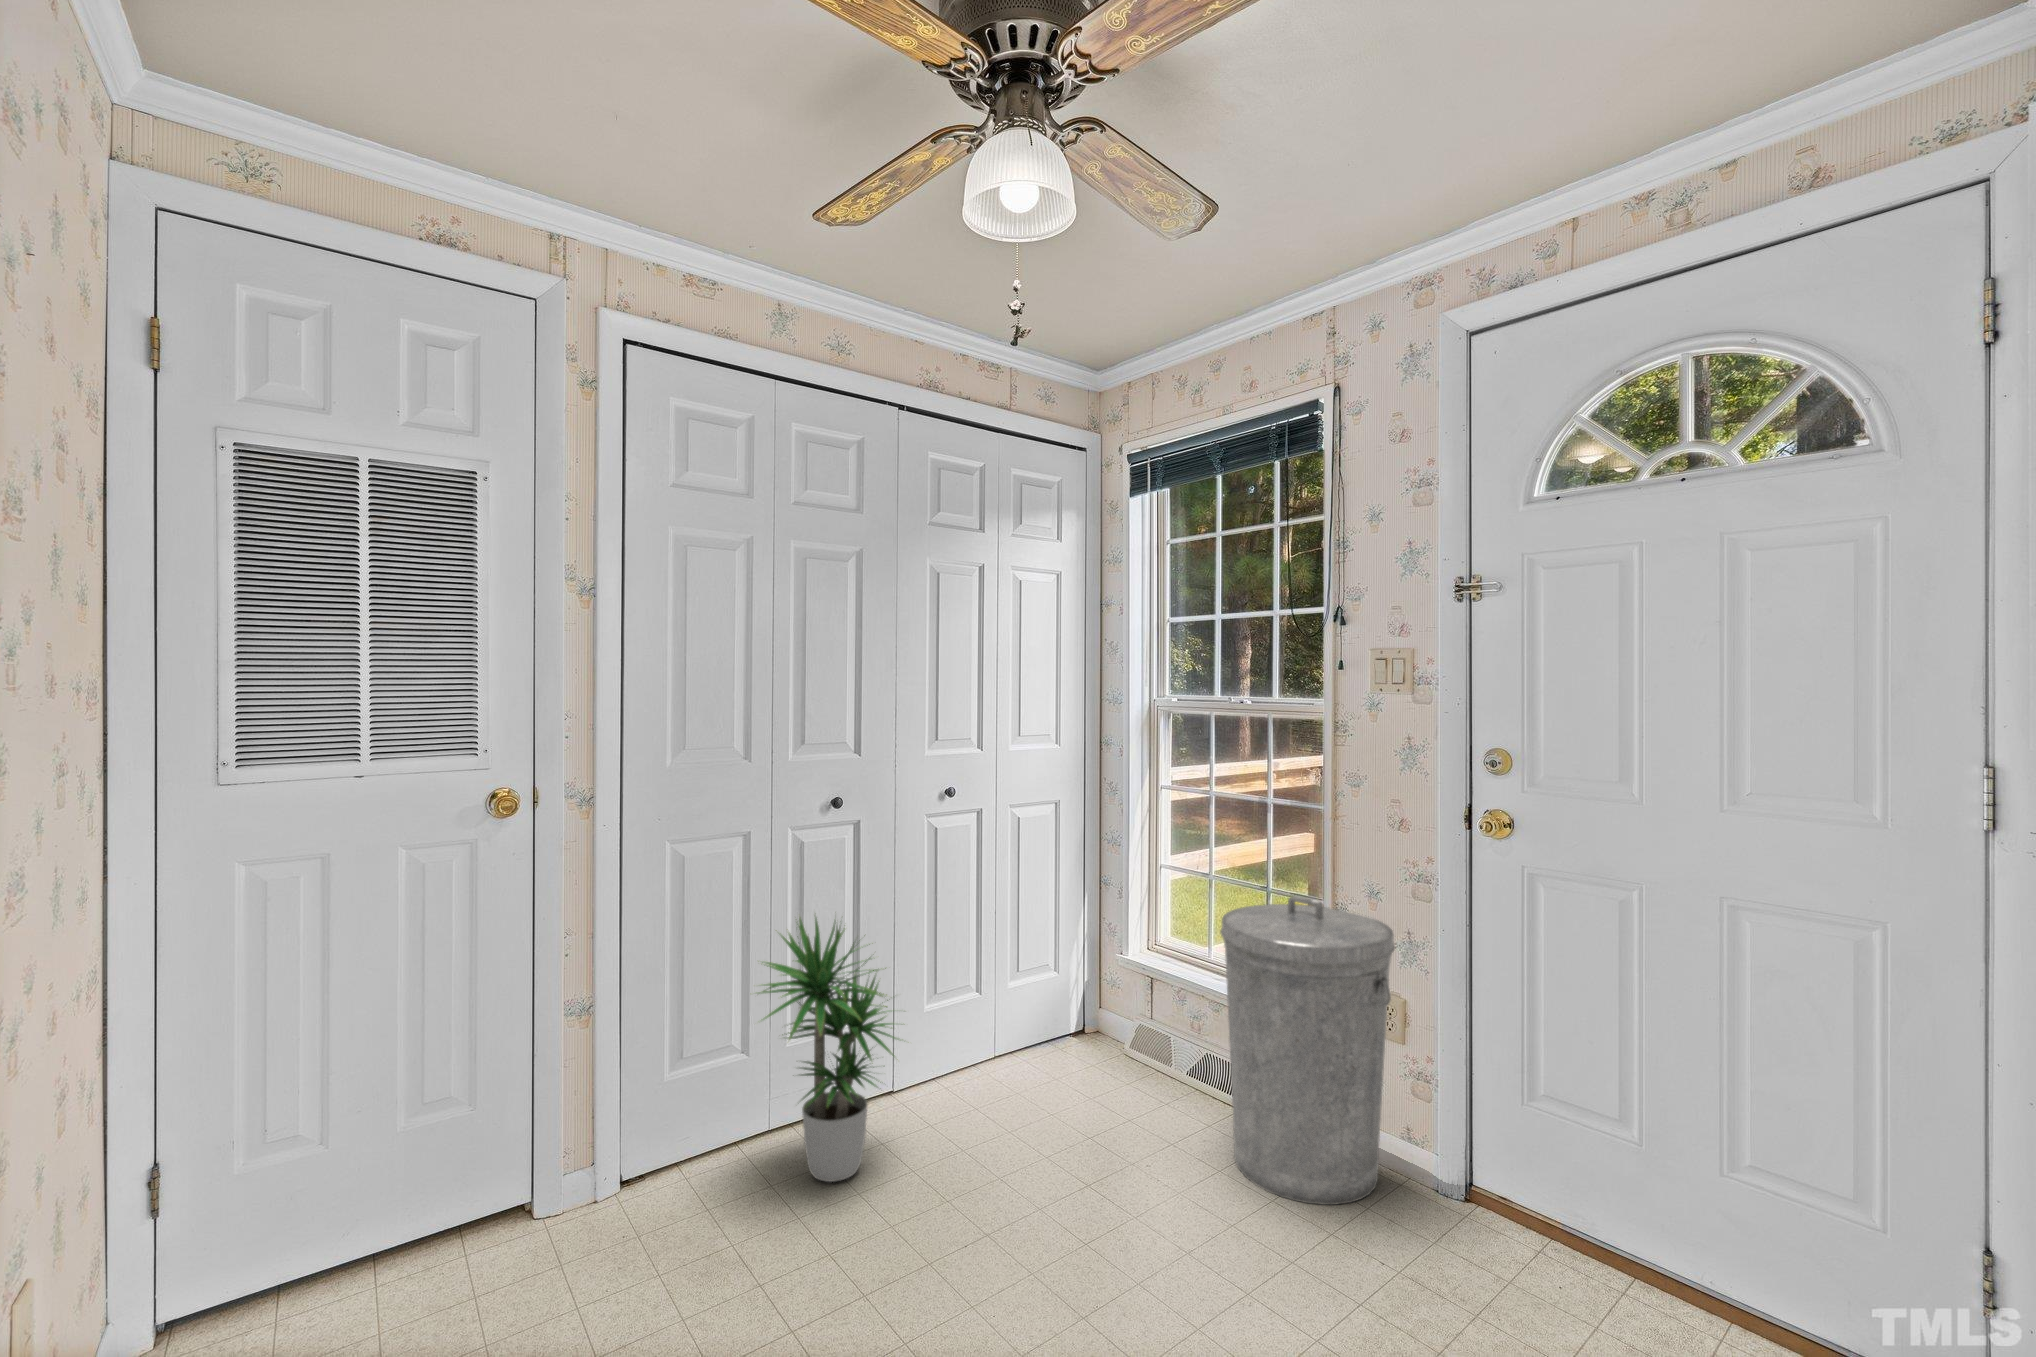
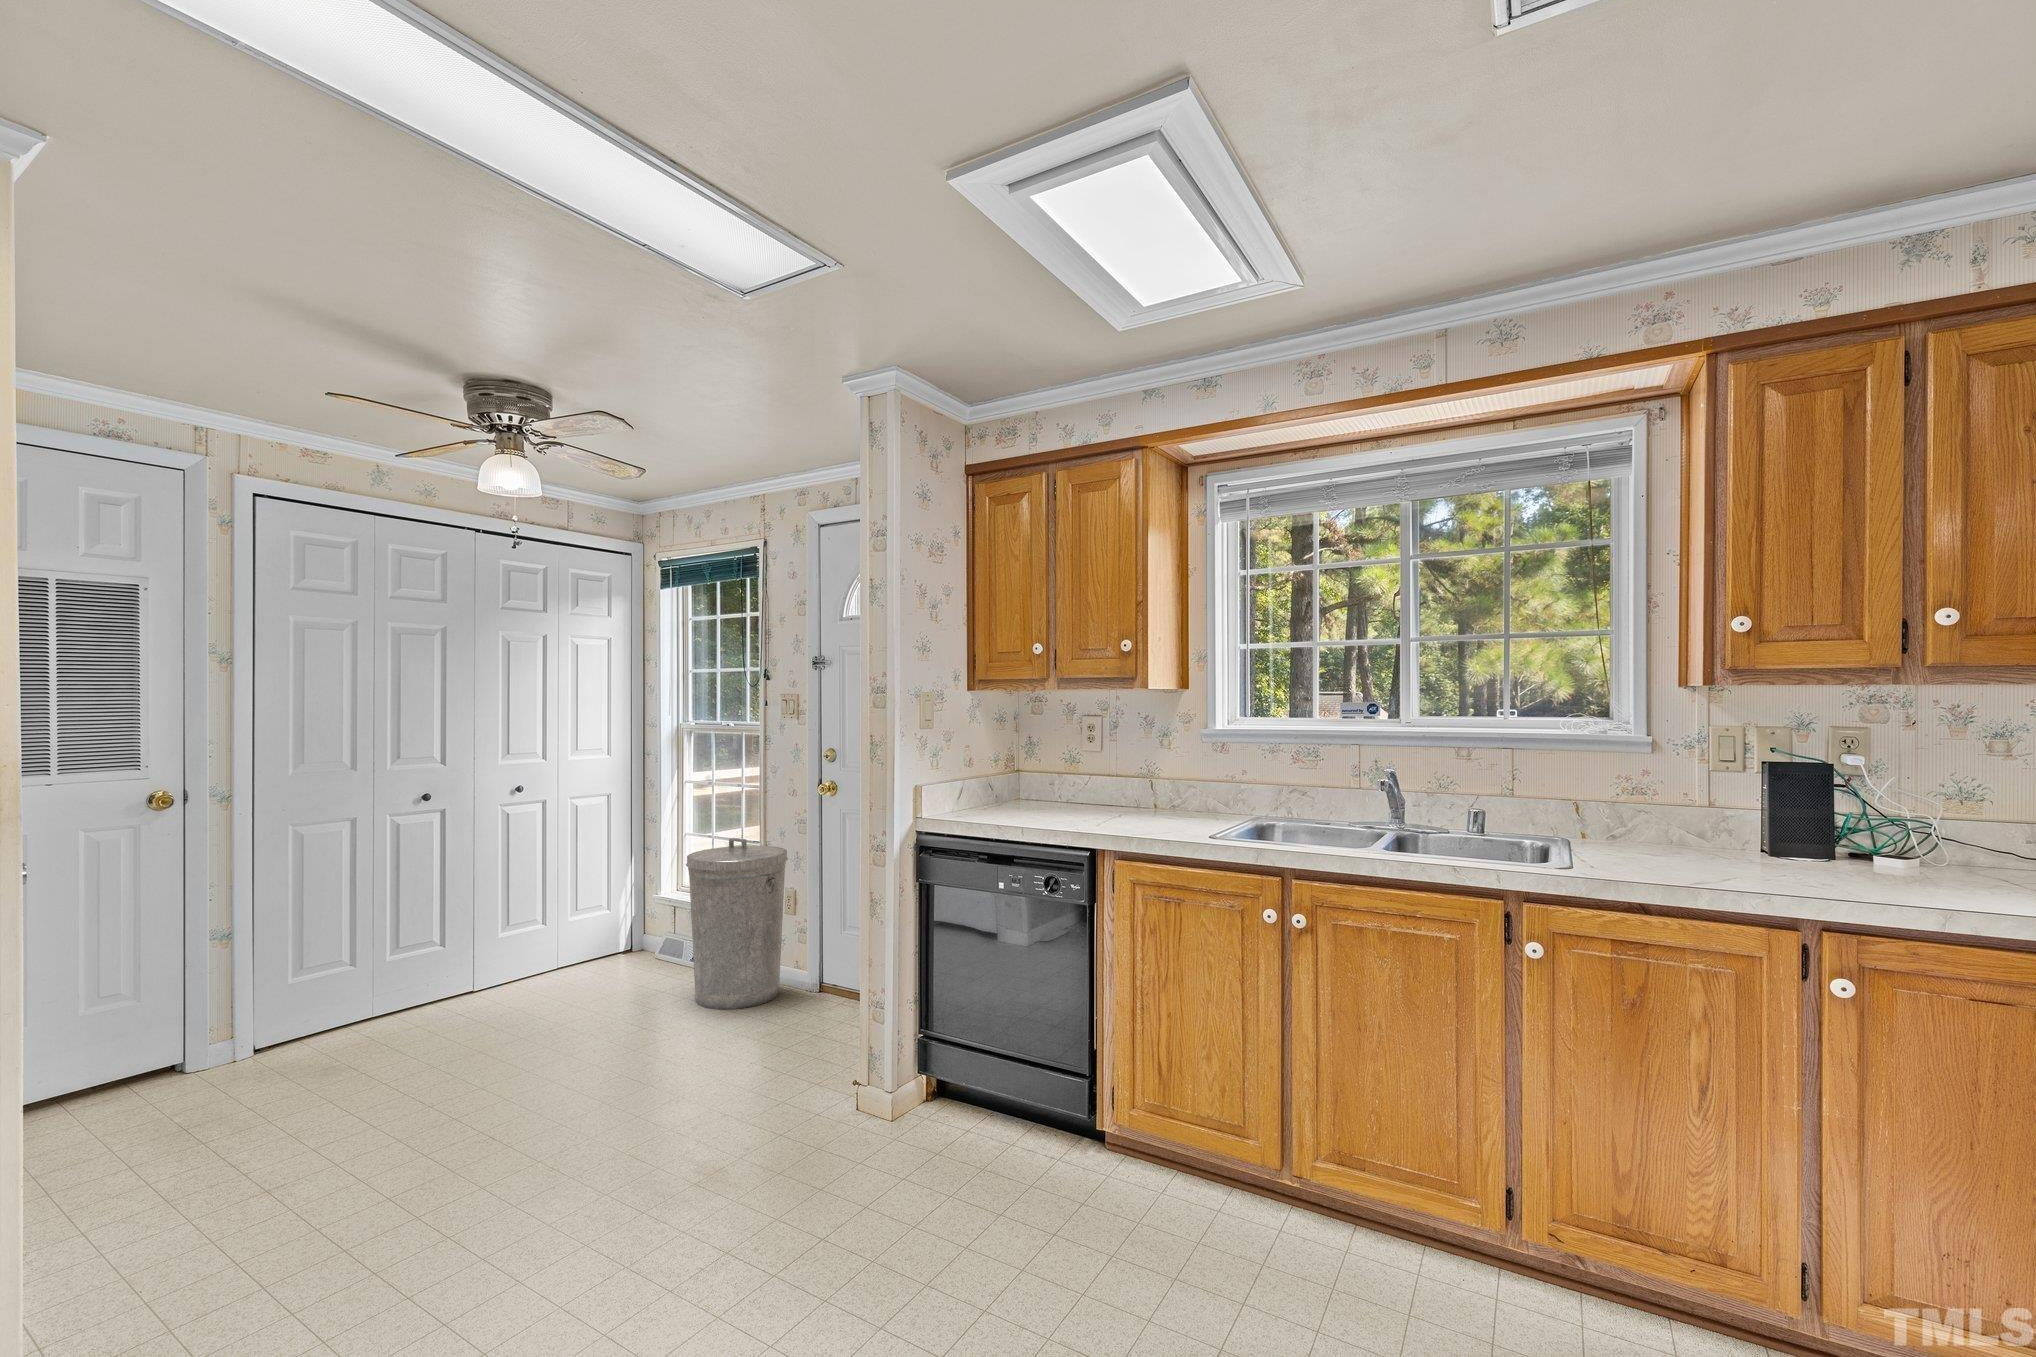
potted plant: present [758,917,897,1182] -> none [349,864,475,1035]

